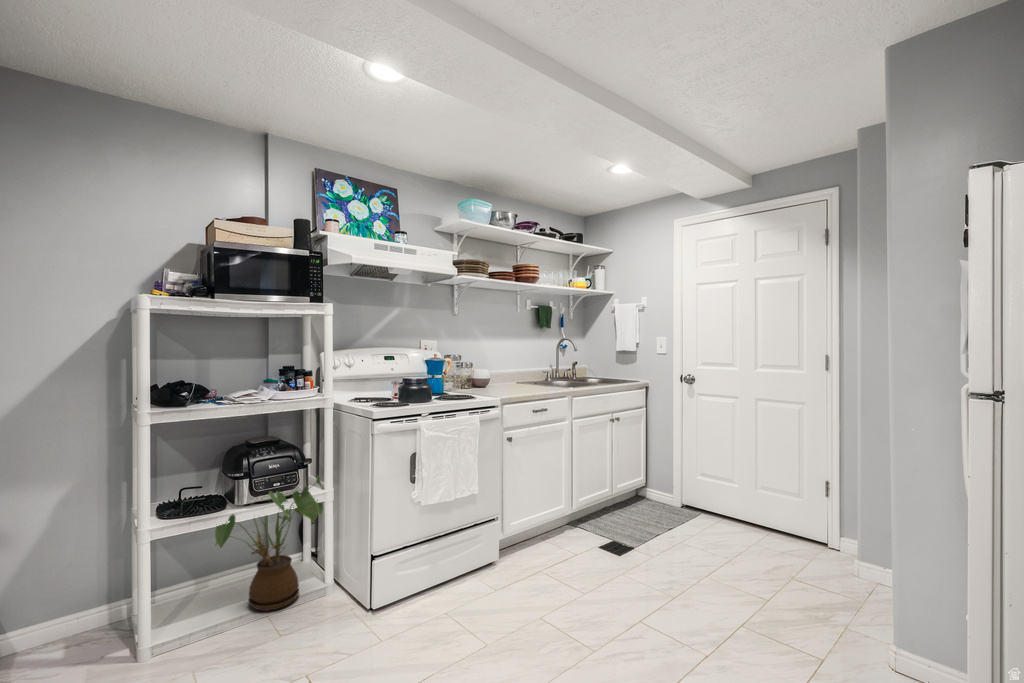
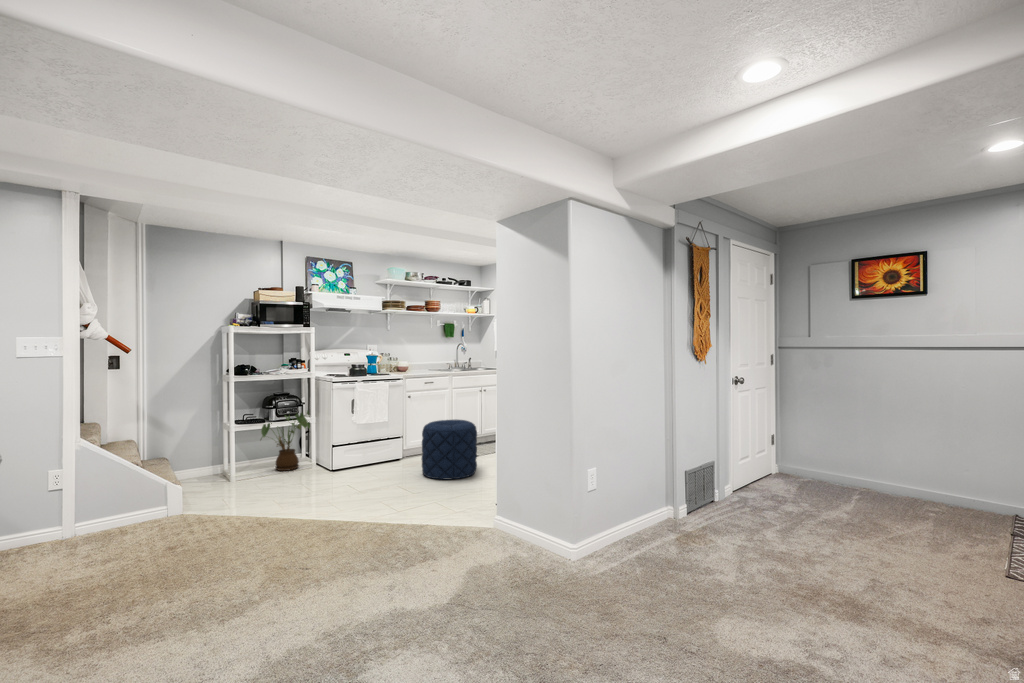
pouf: none [570,498,694,656] -> present [422,420,477,479]

